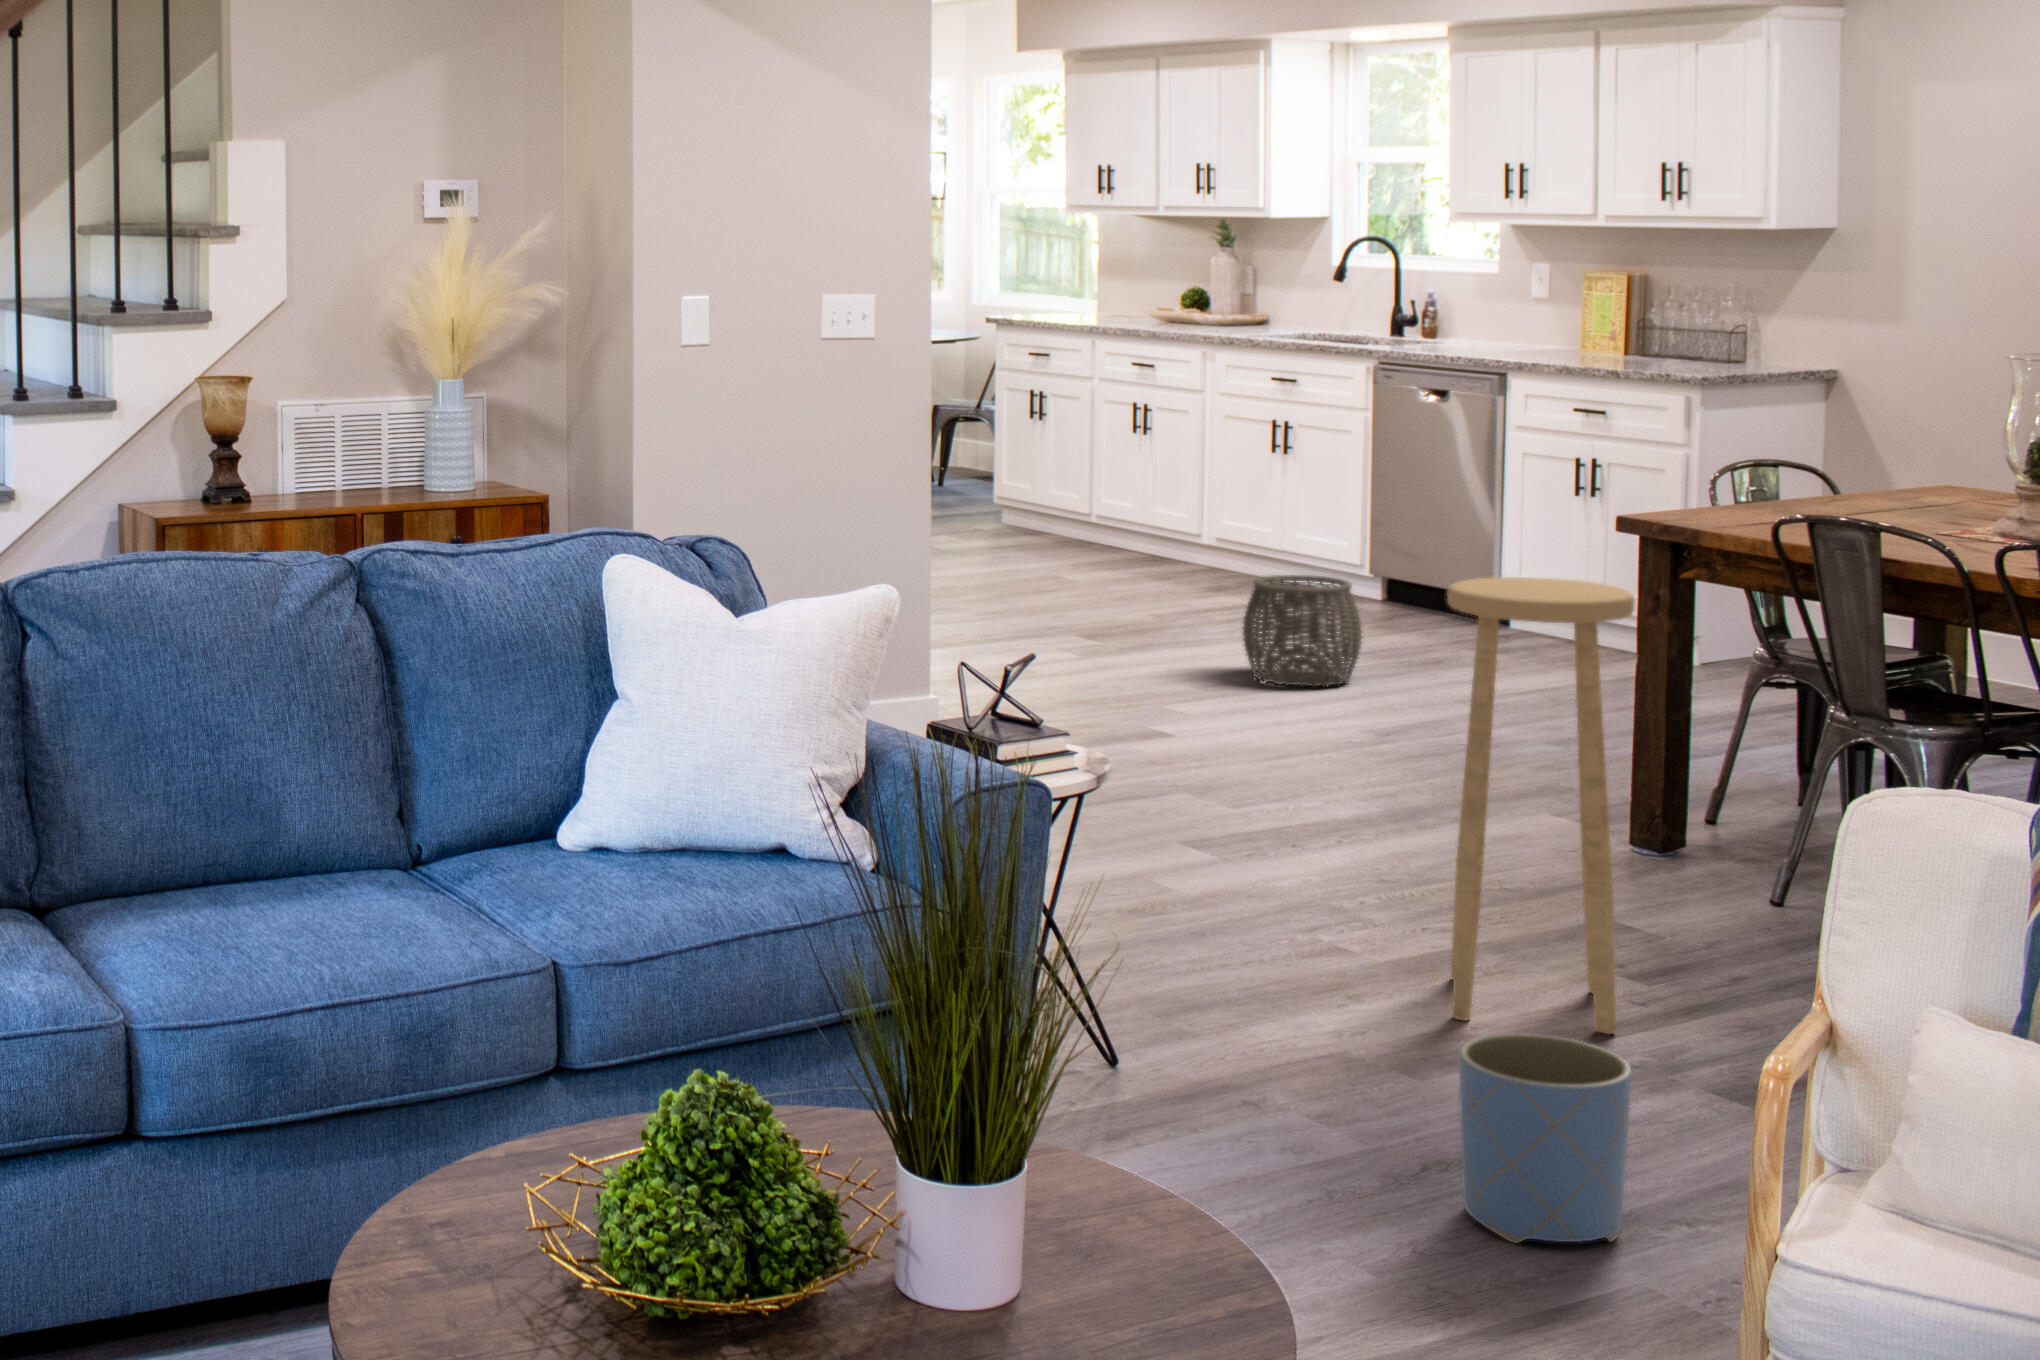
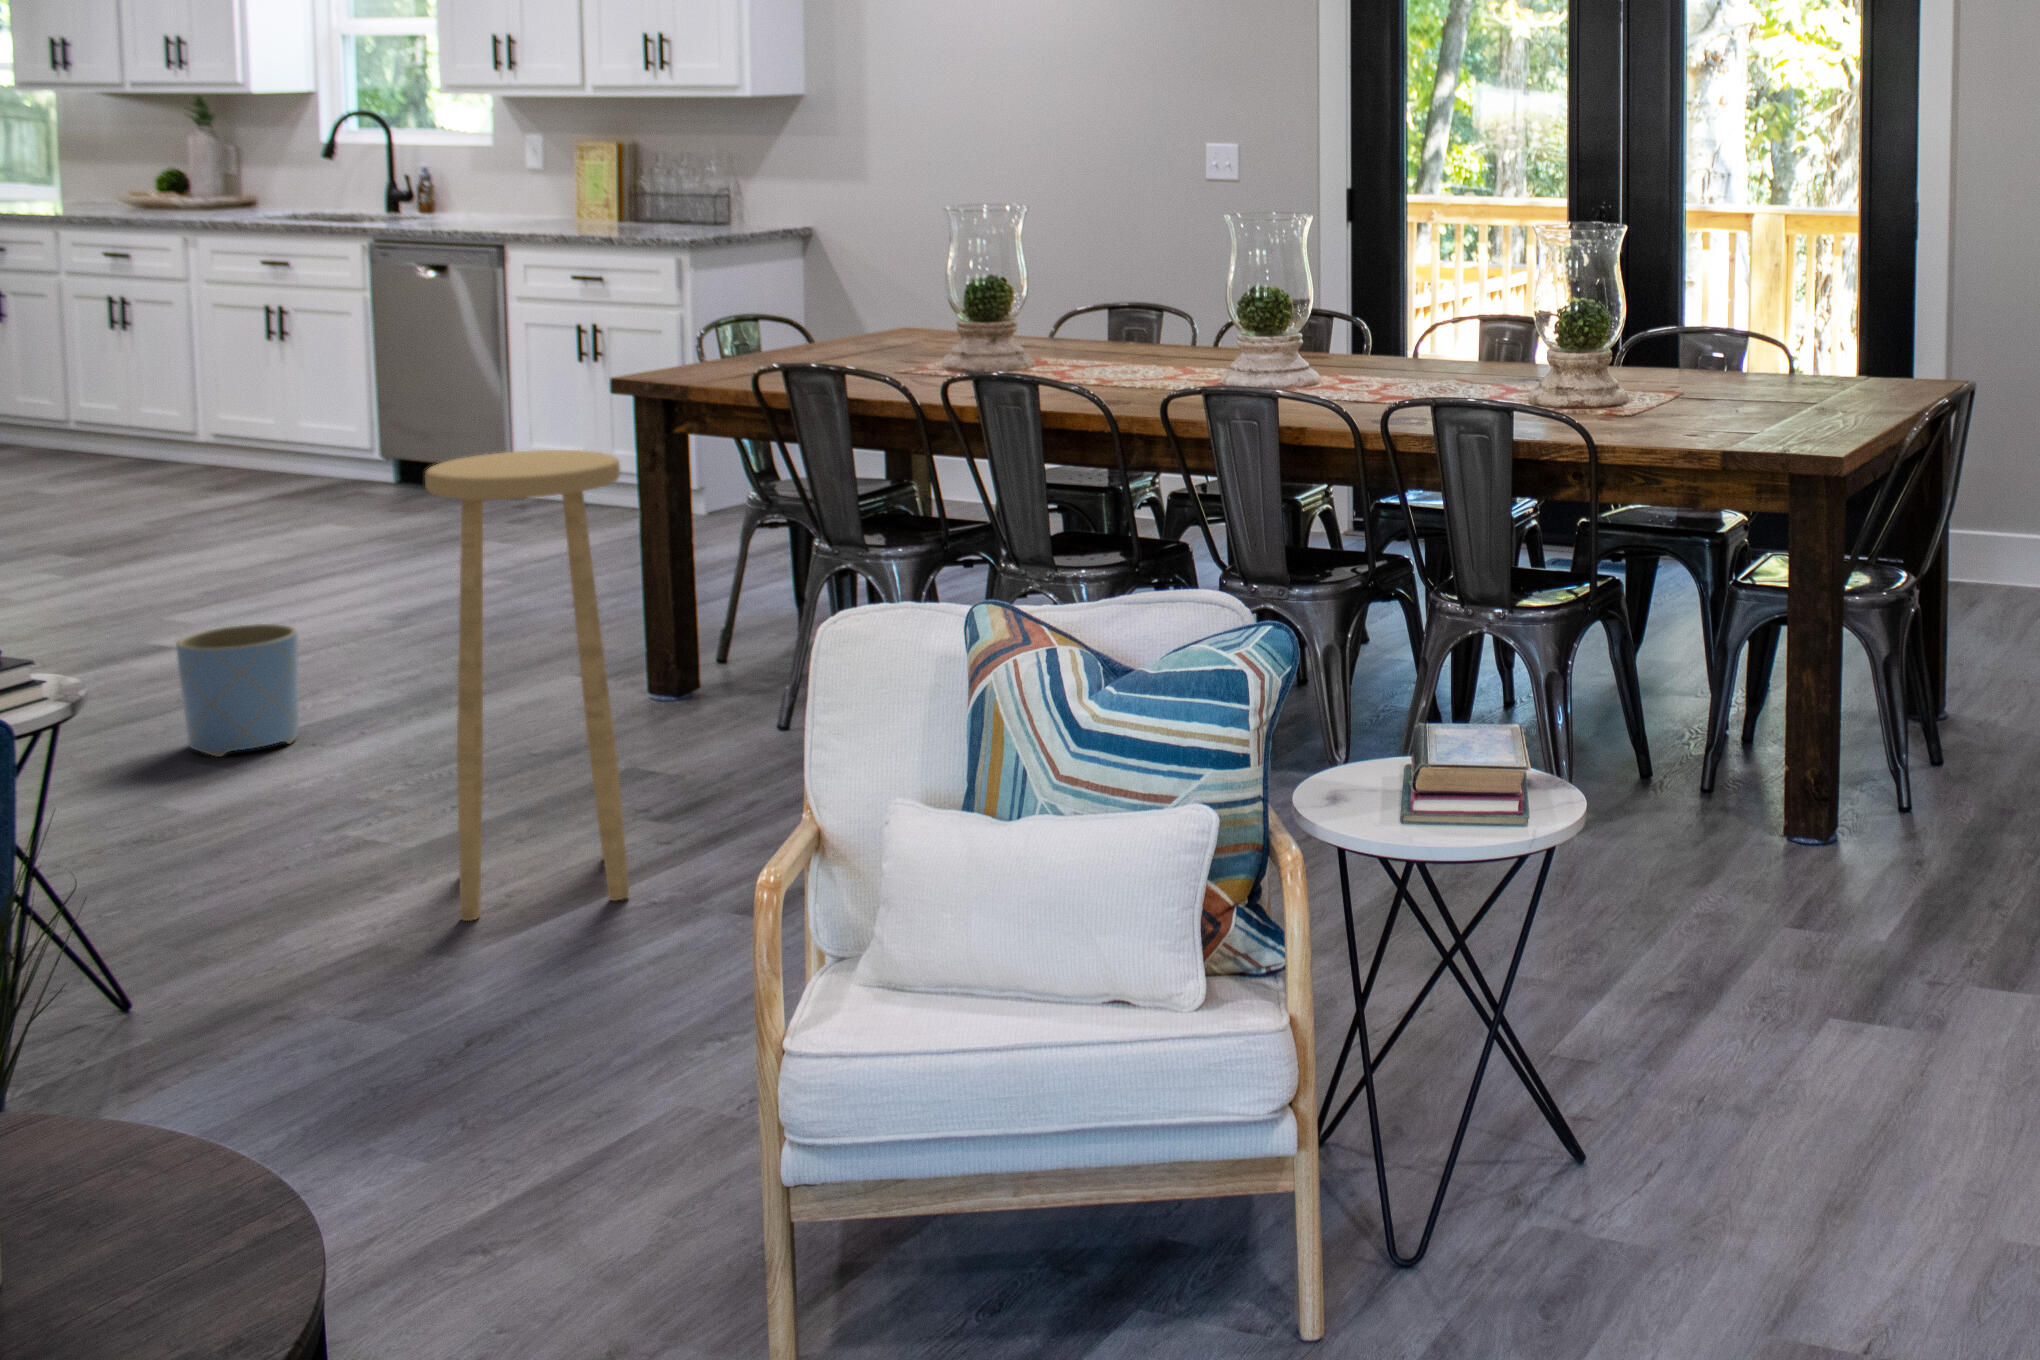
woven basket: present [1243,575,1362,686] -> none [233,465,371,584]
planter: present [1459,1034,1632,1243] -> present [176,624,299,757]

